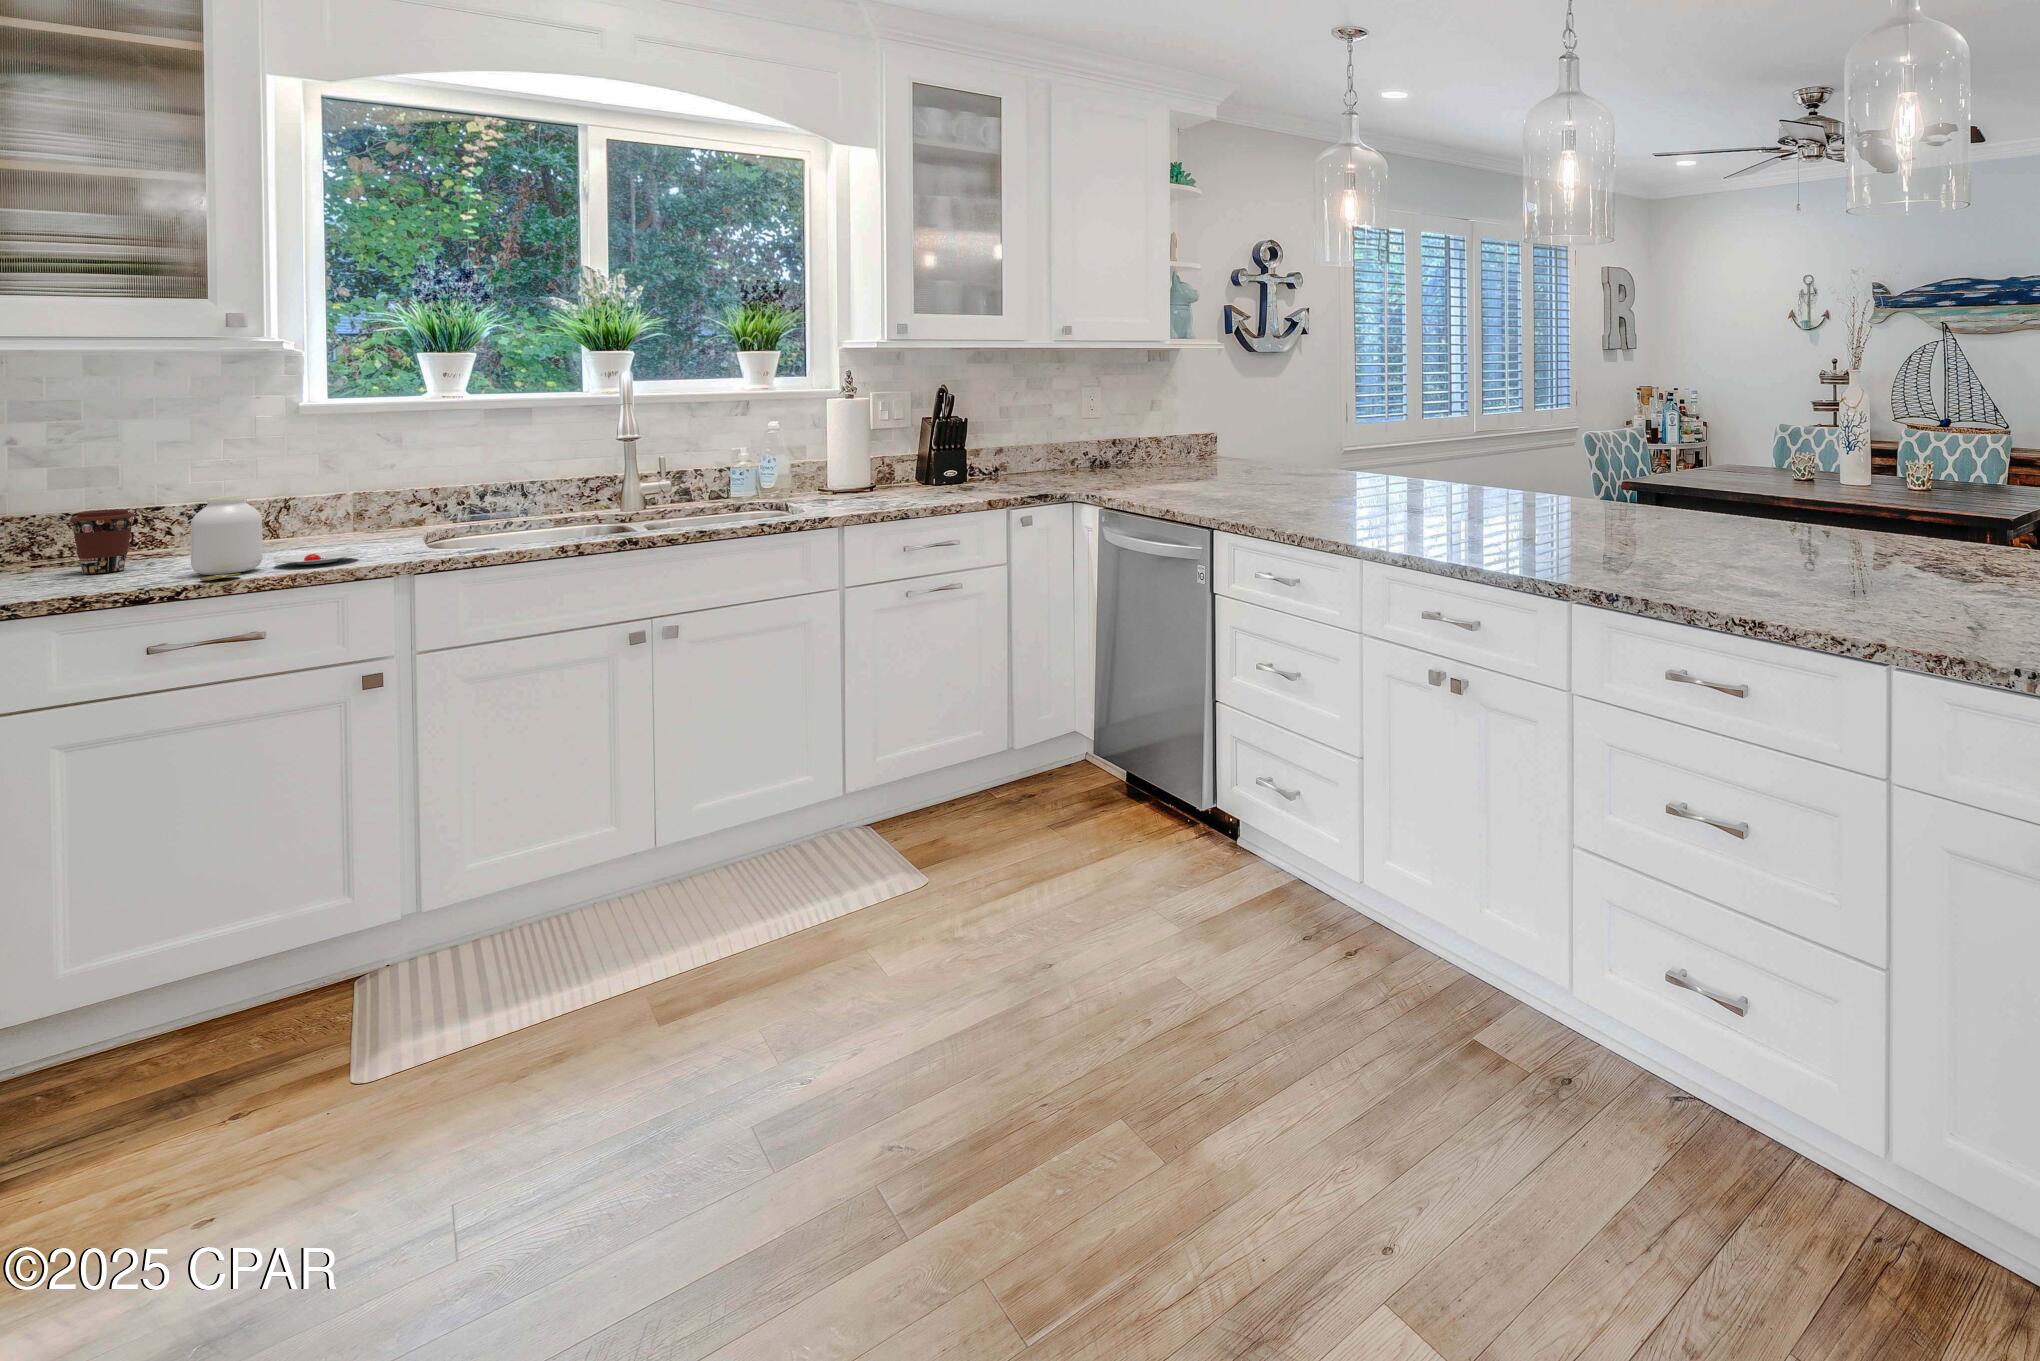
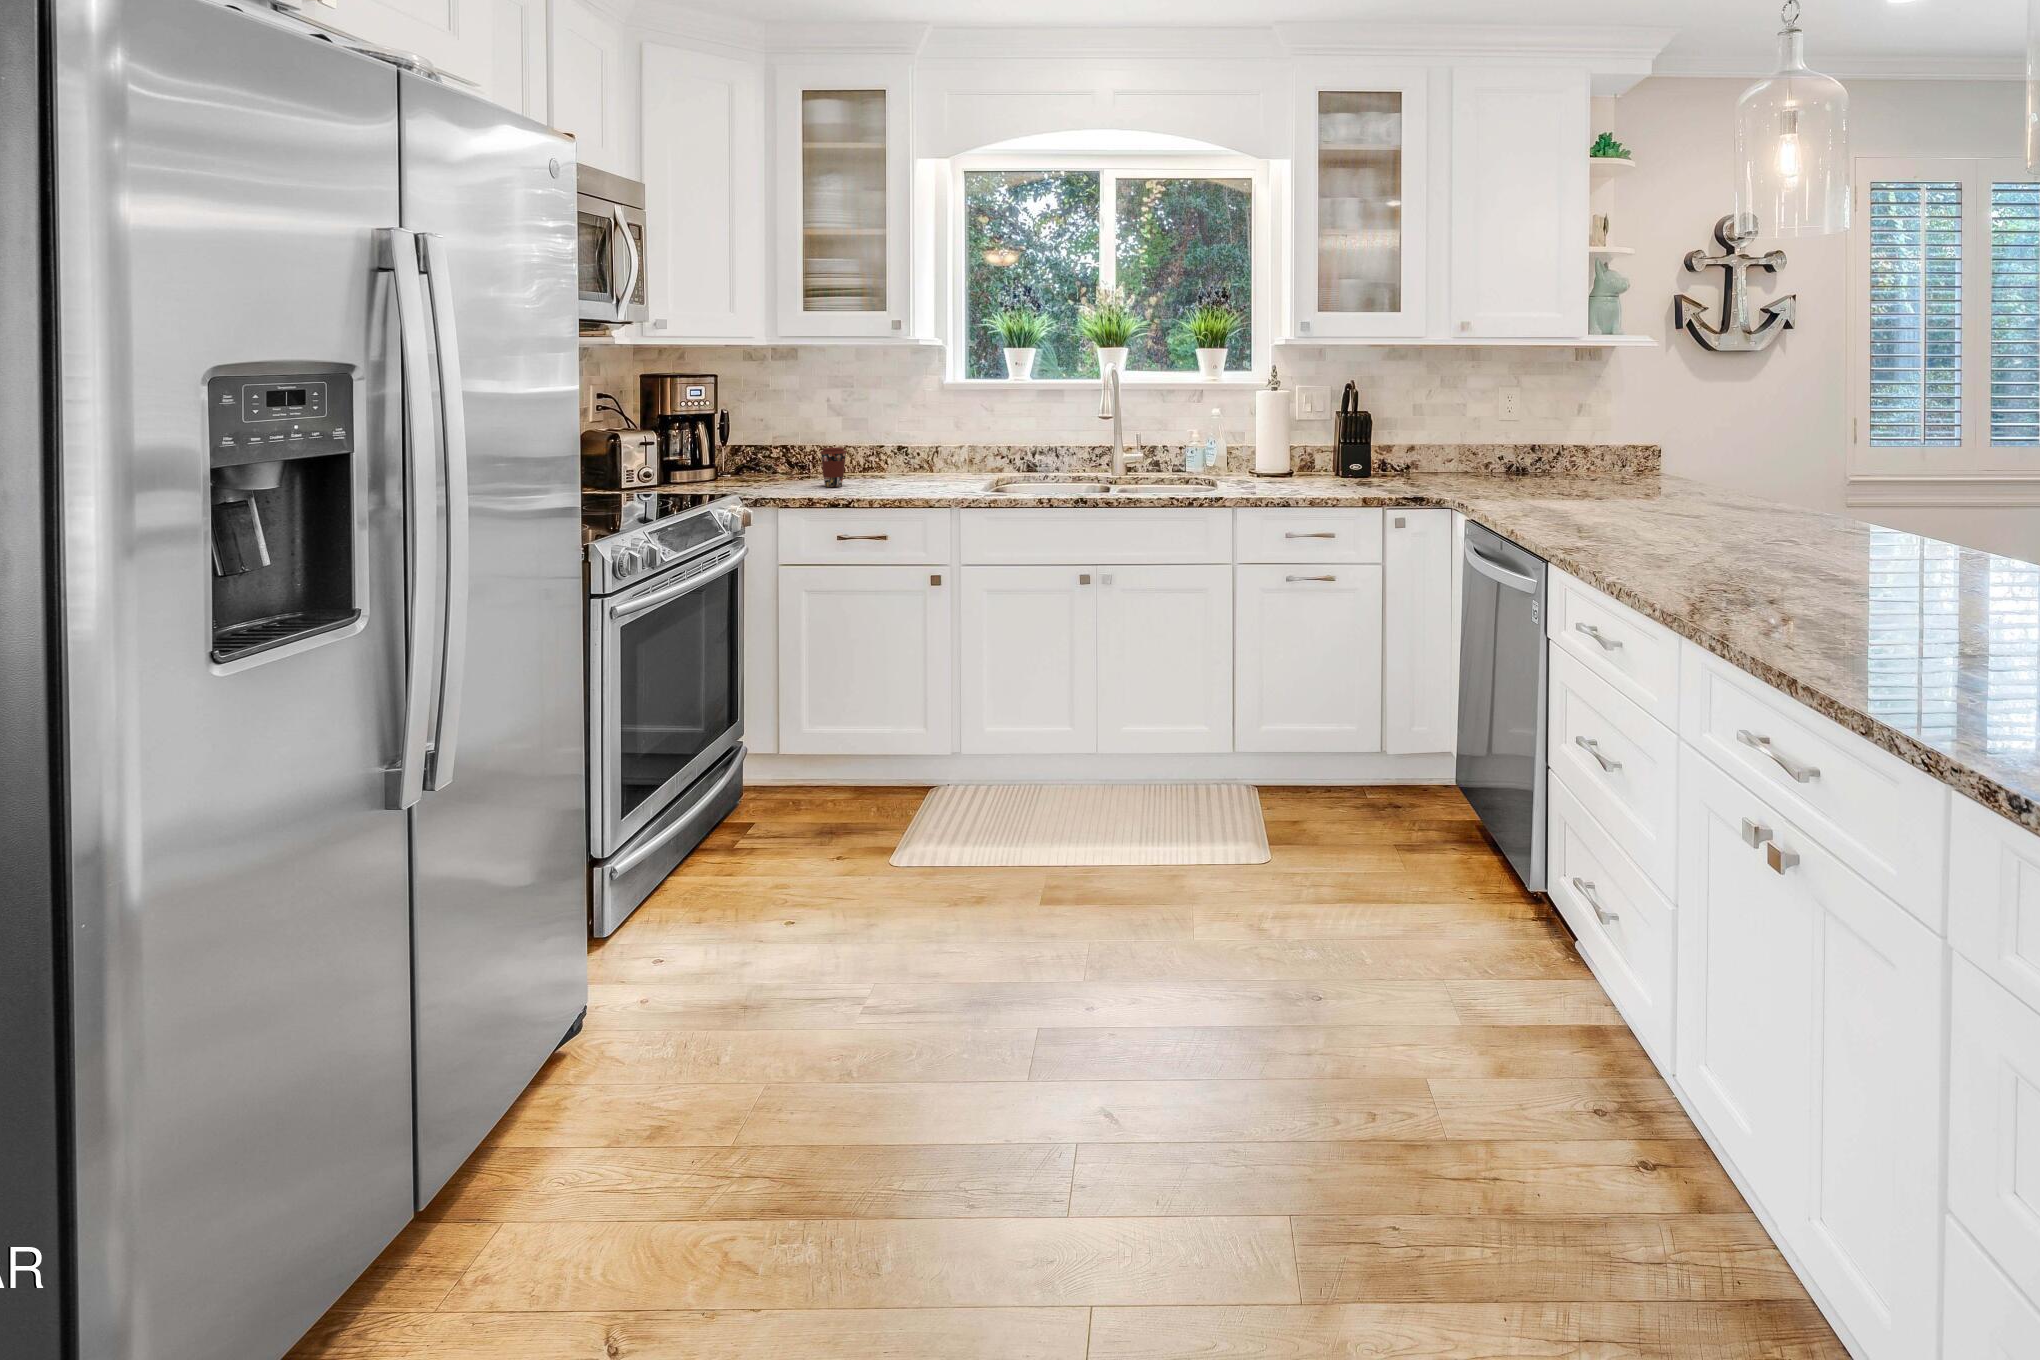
jar: present [191,496,362,580] -> none [858,444,941,498]

